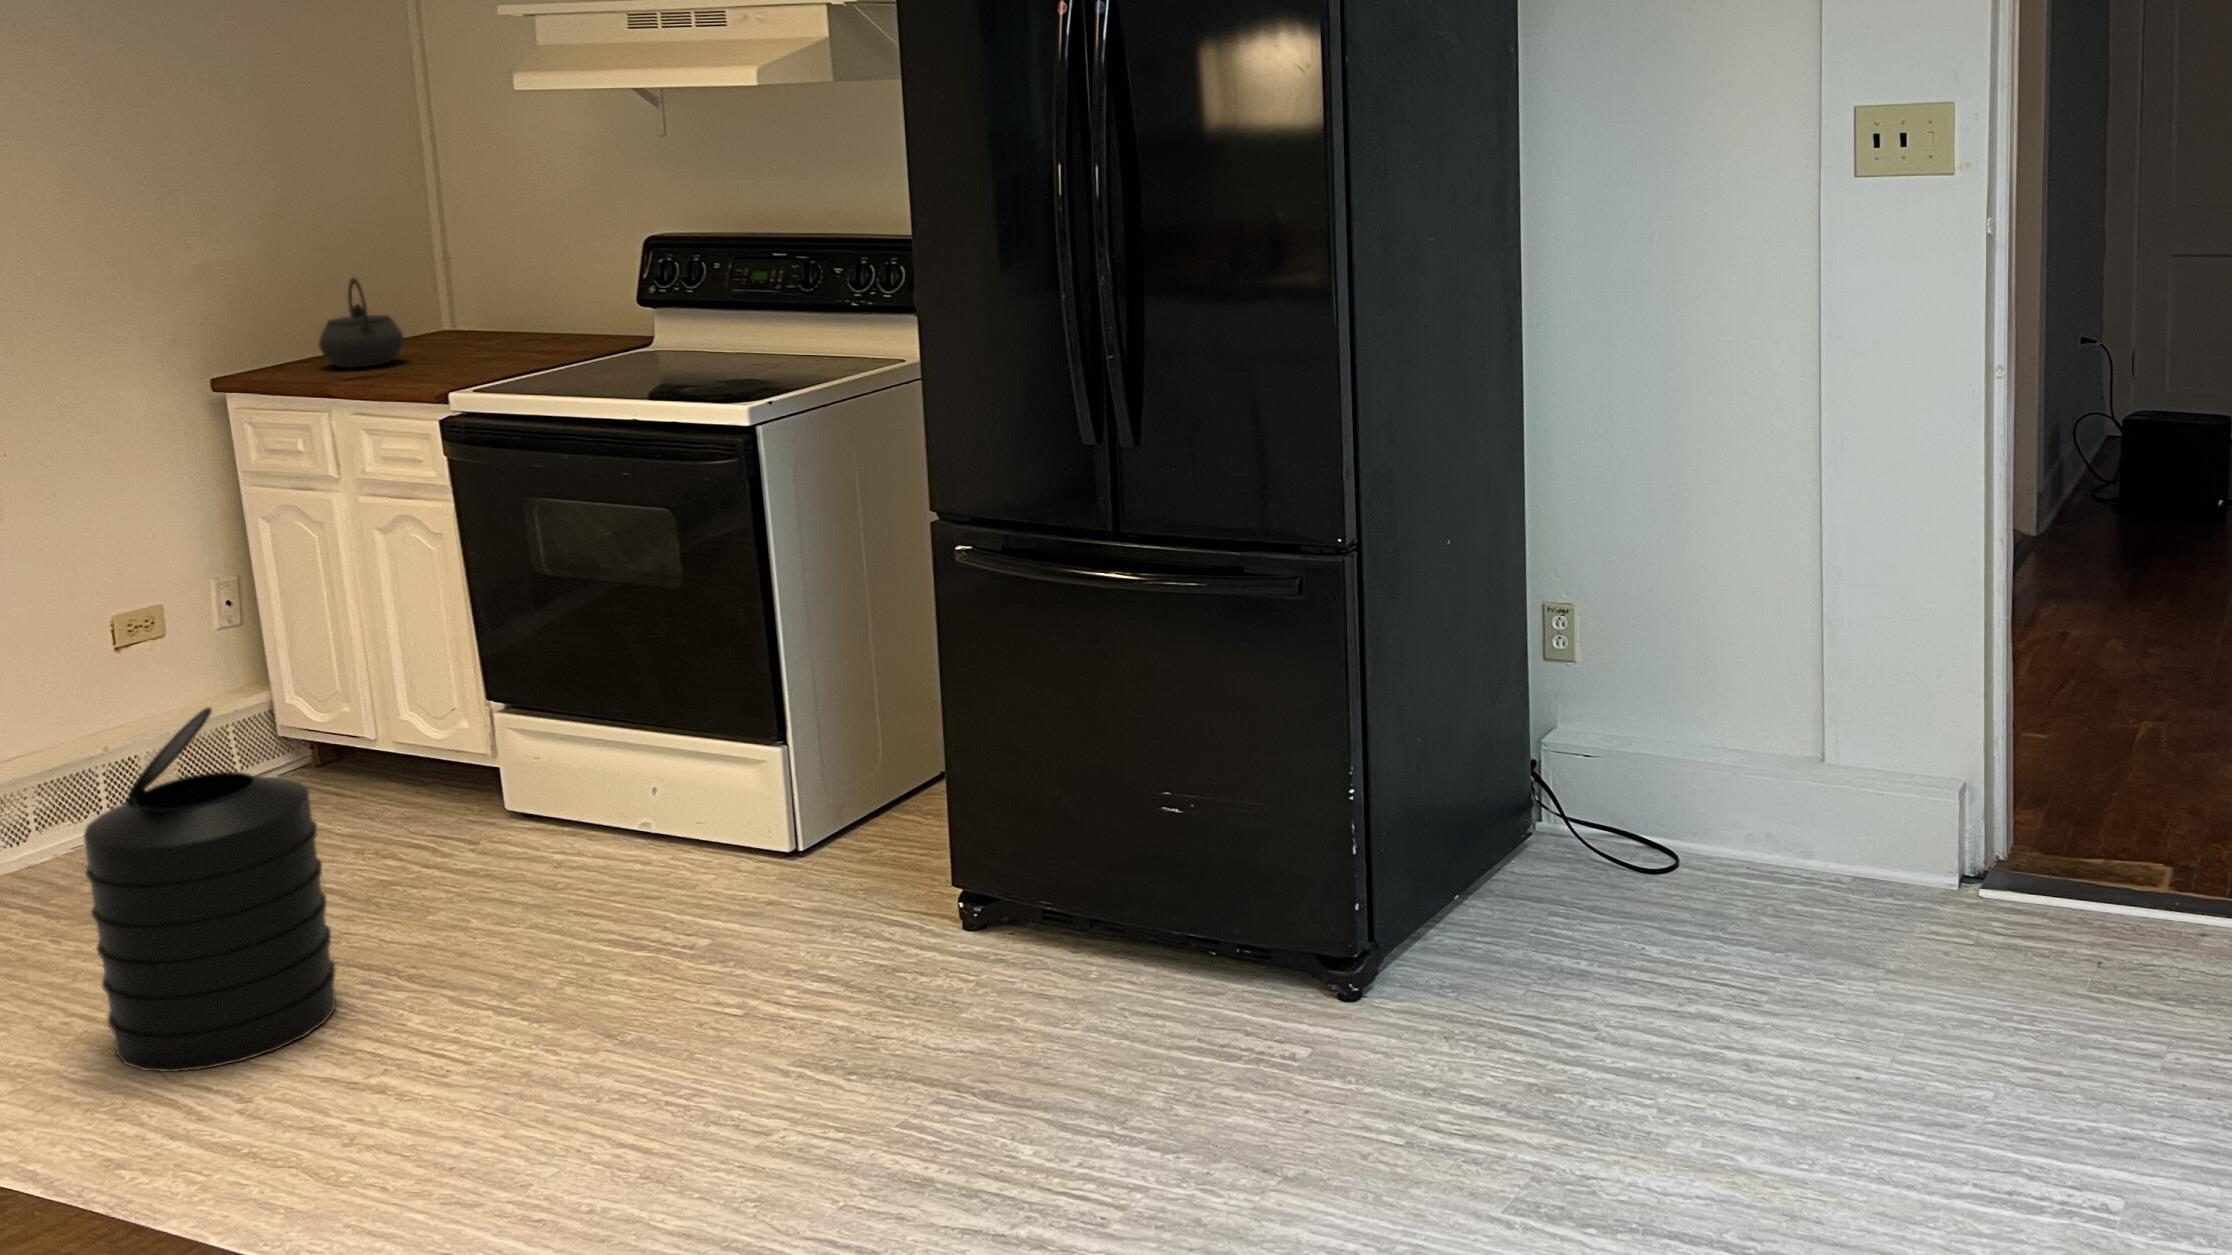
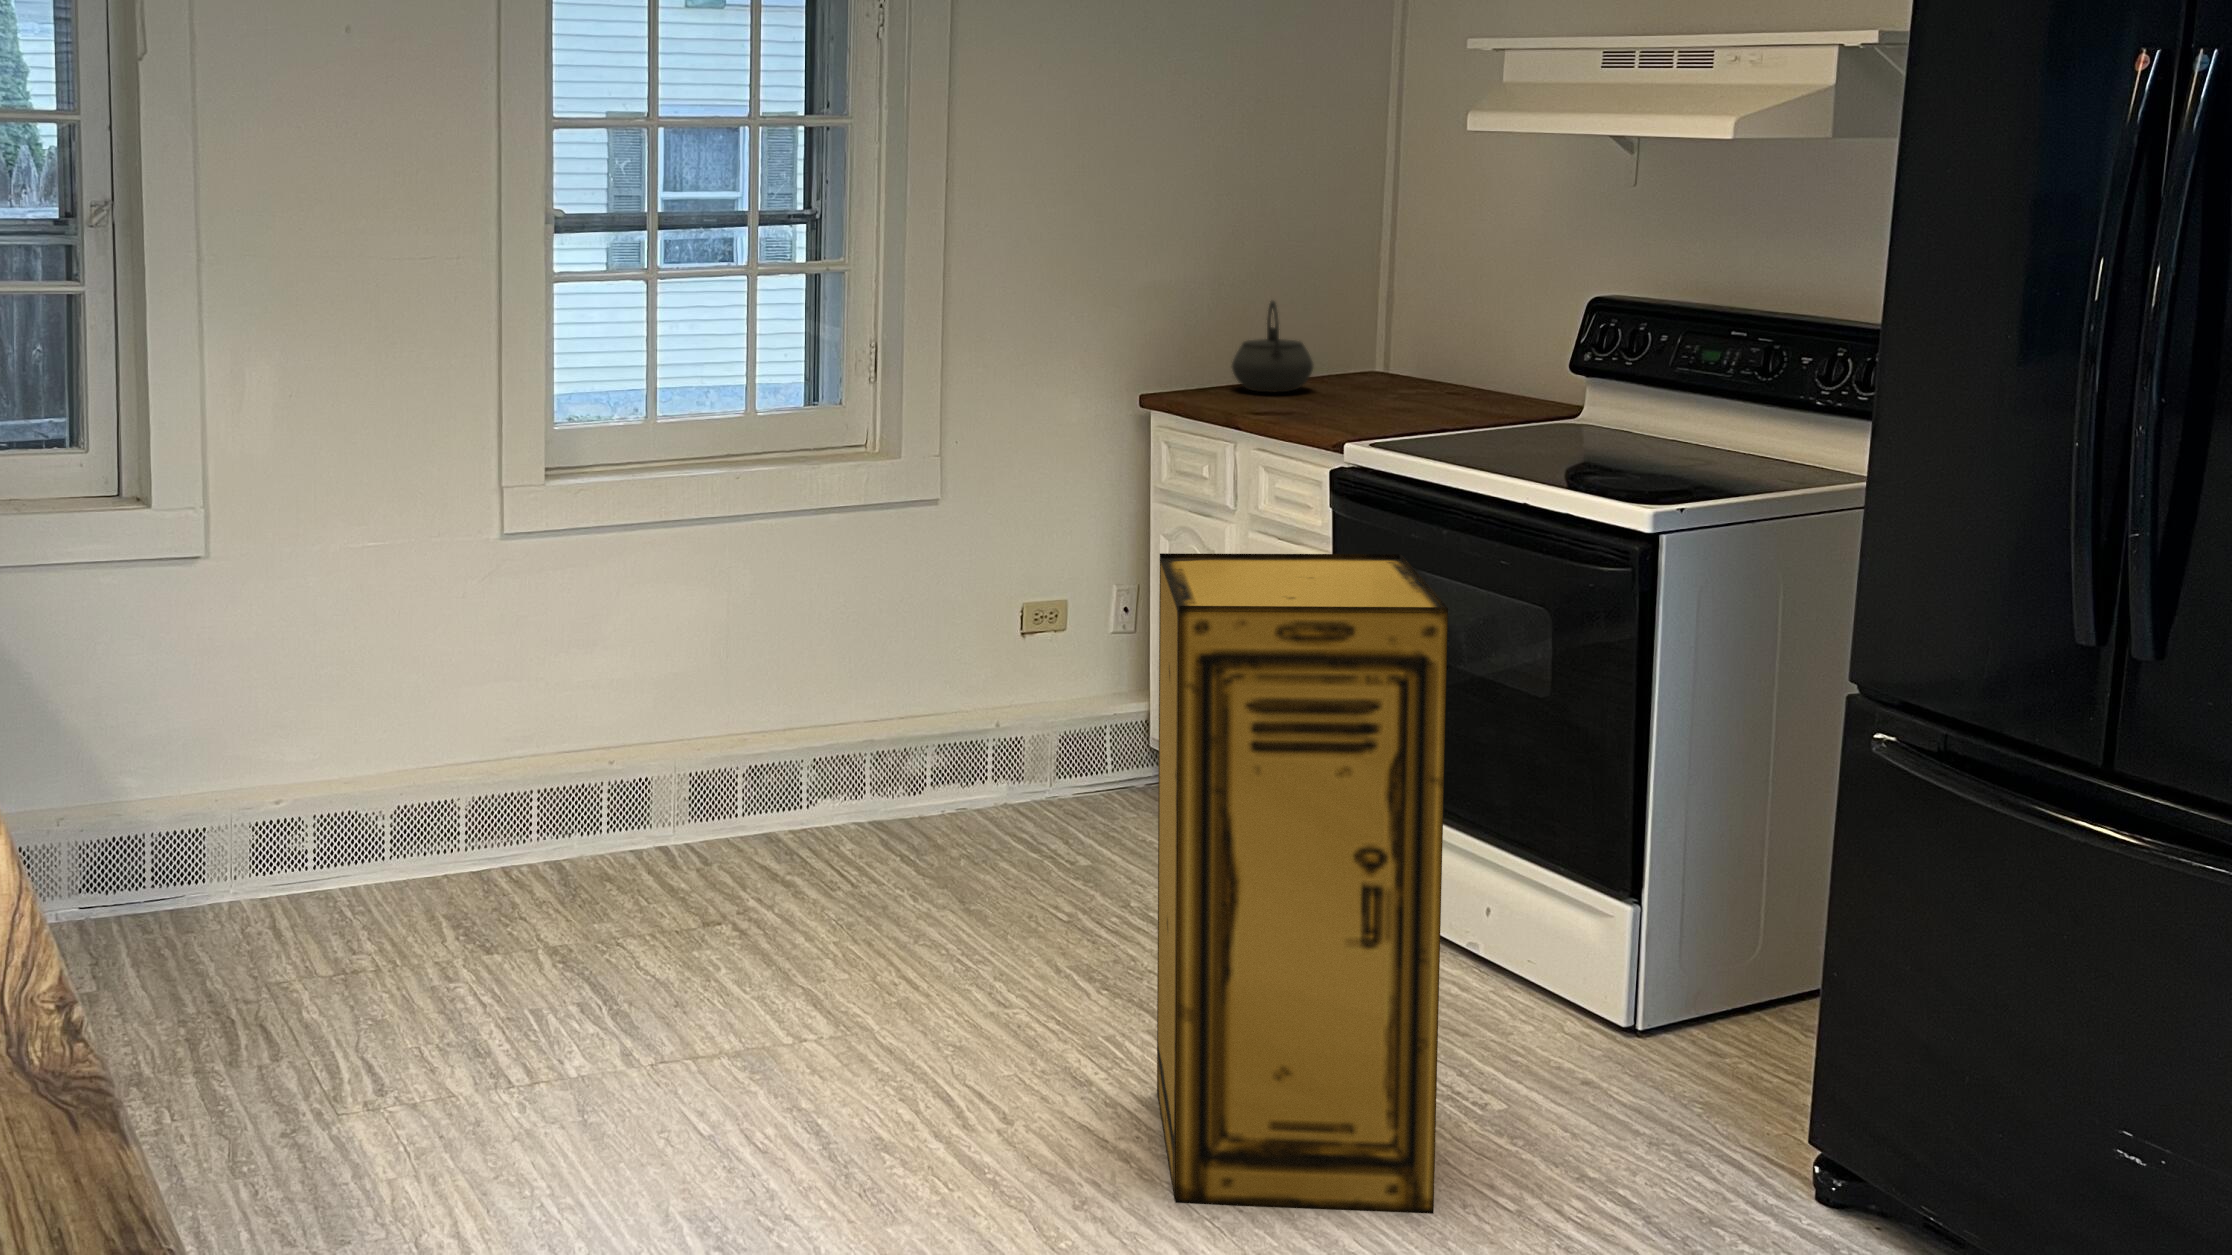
storage cabinet: none [327,480,678,1110] -> present [1157,553,1448,1214]
trash can: present [84,707,336,1072] -> none [919,721,1122,1077]

